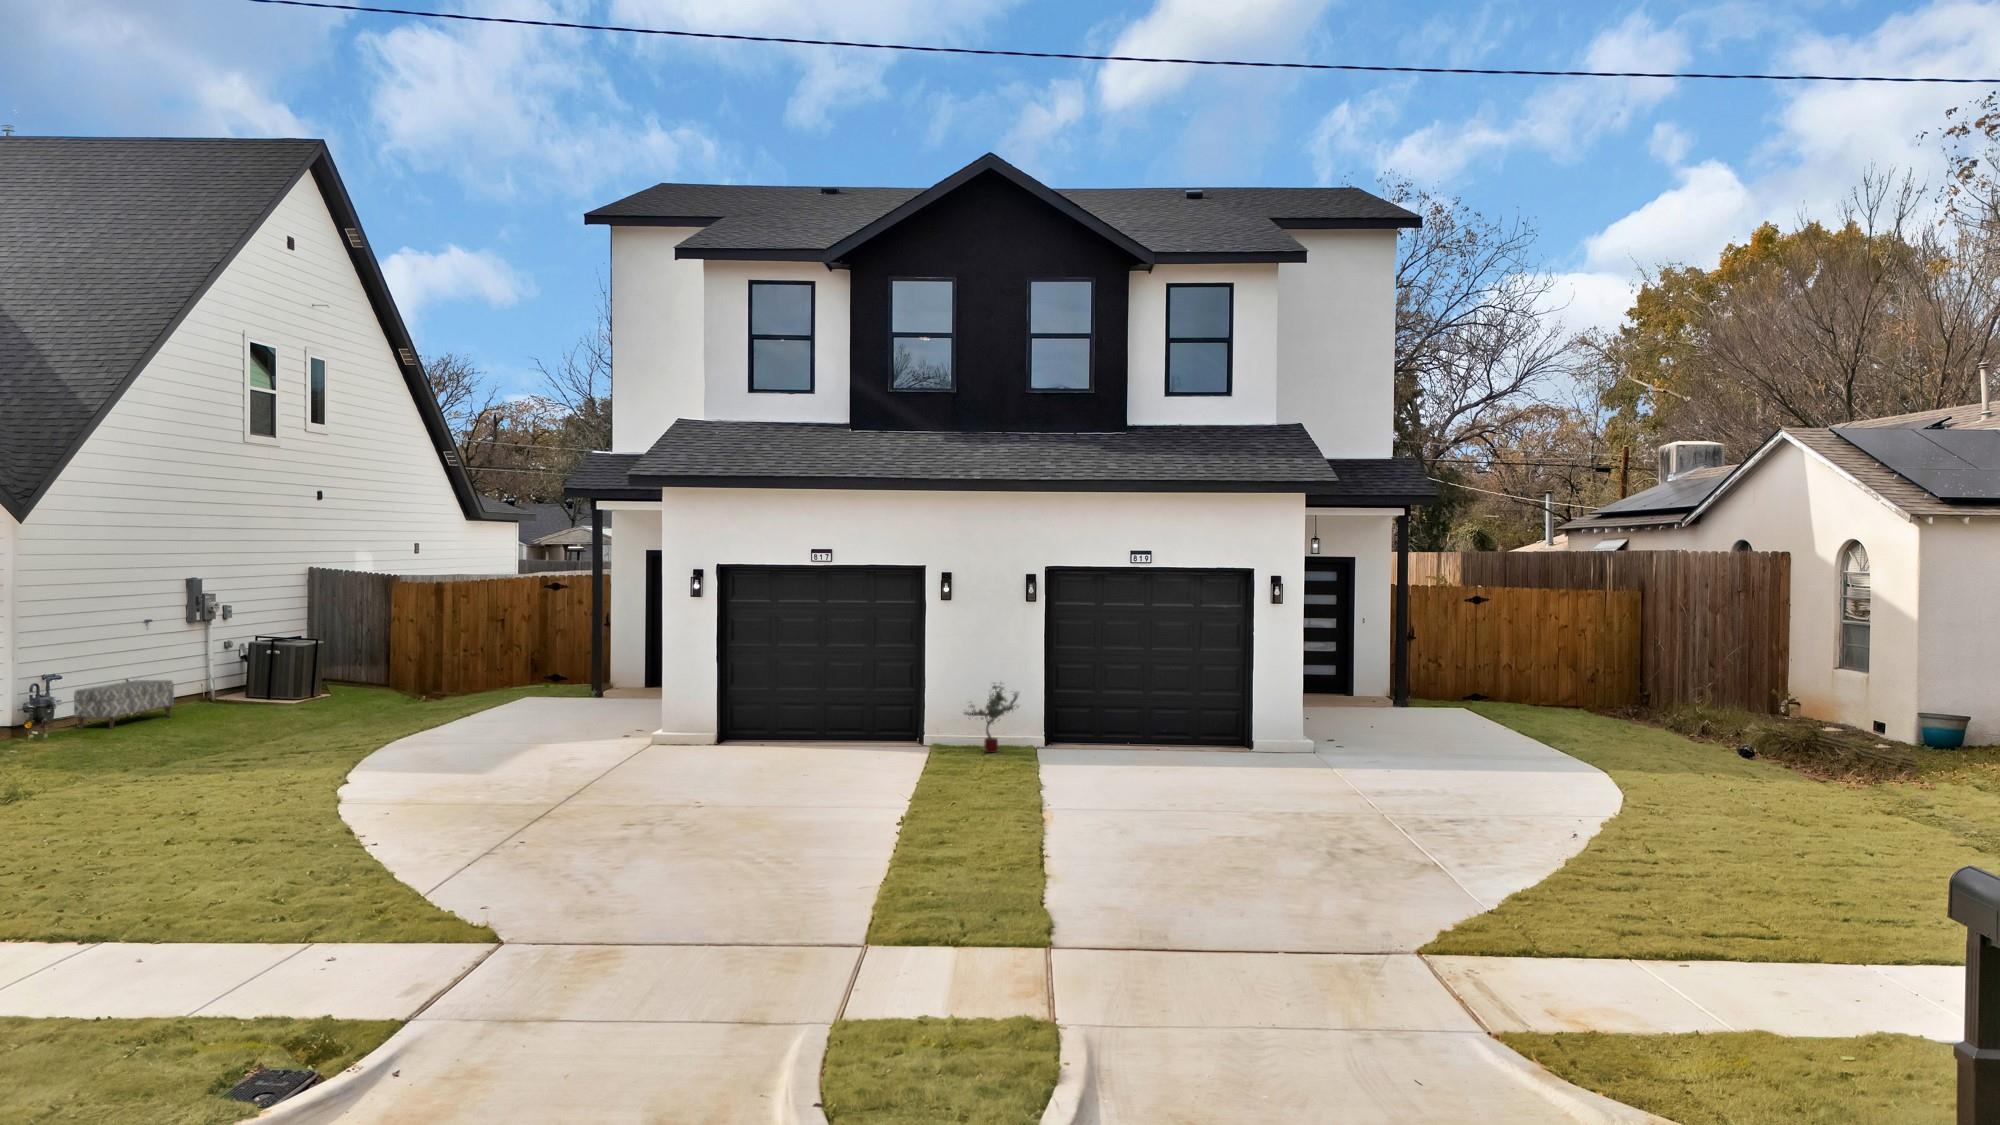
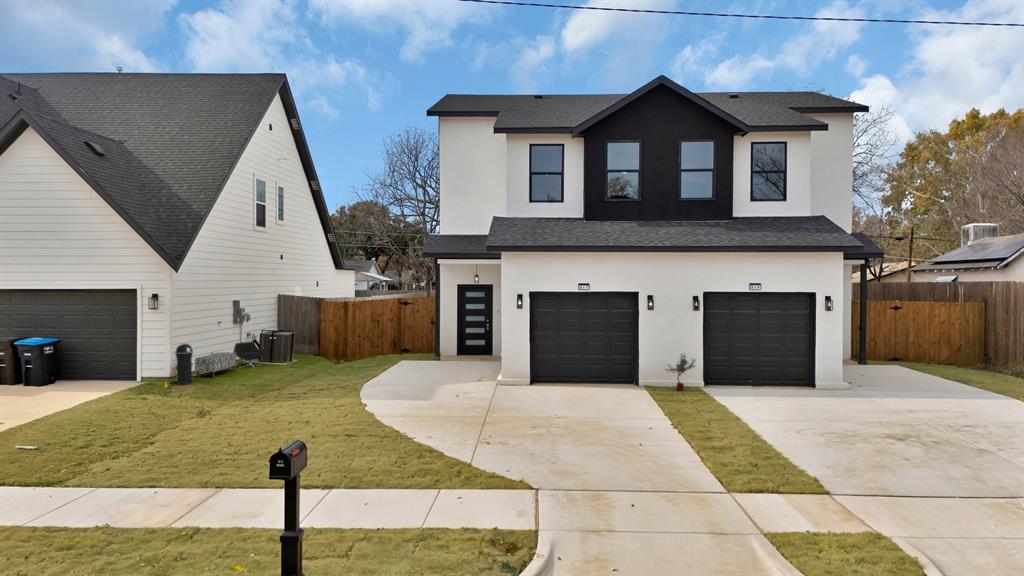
lounge chair: none [181,660,248,710] -> present [233,342,266,366]
trash can: none [20,661,59,741] -> present [176,344,193,385]

